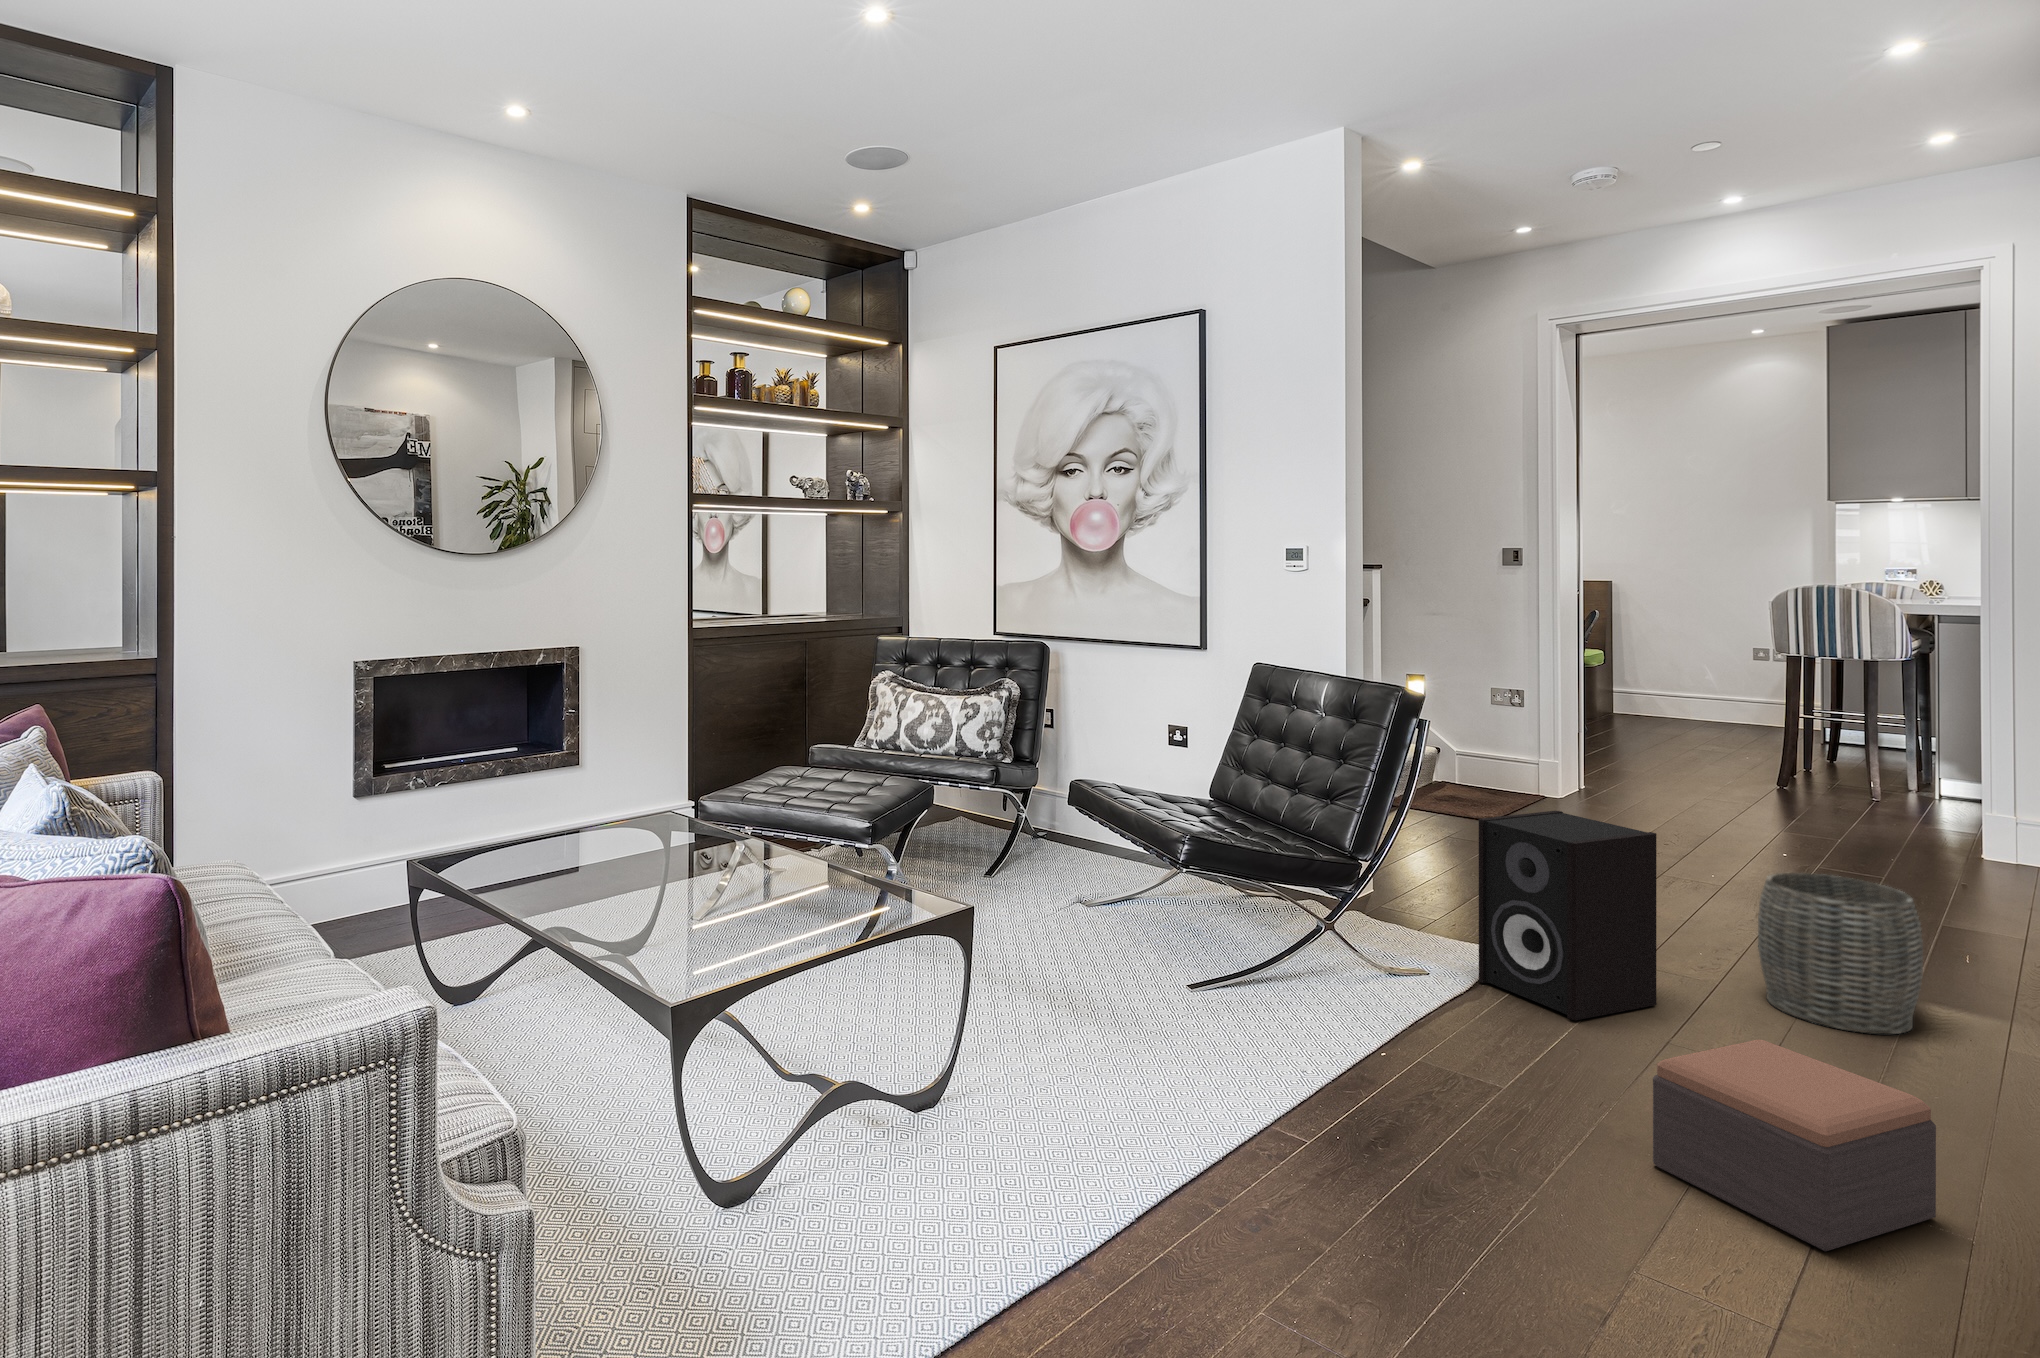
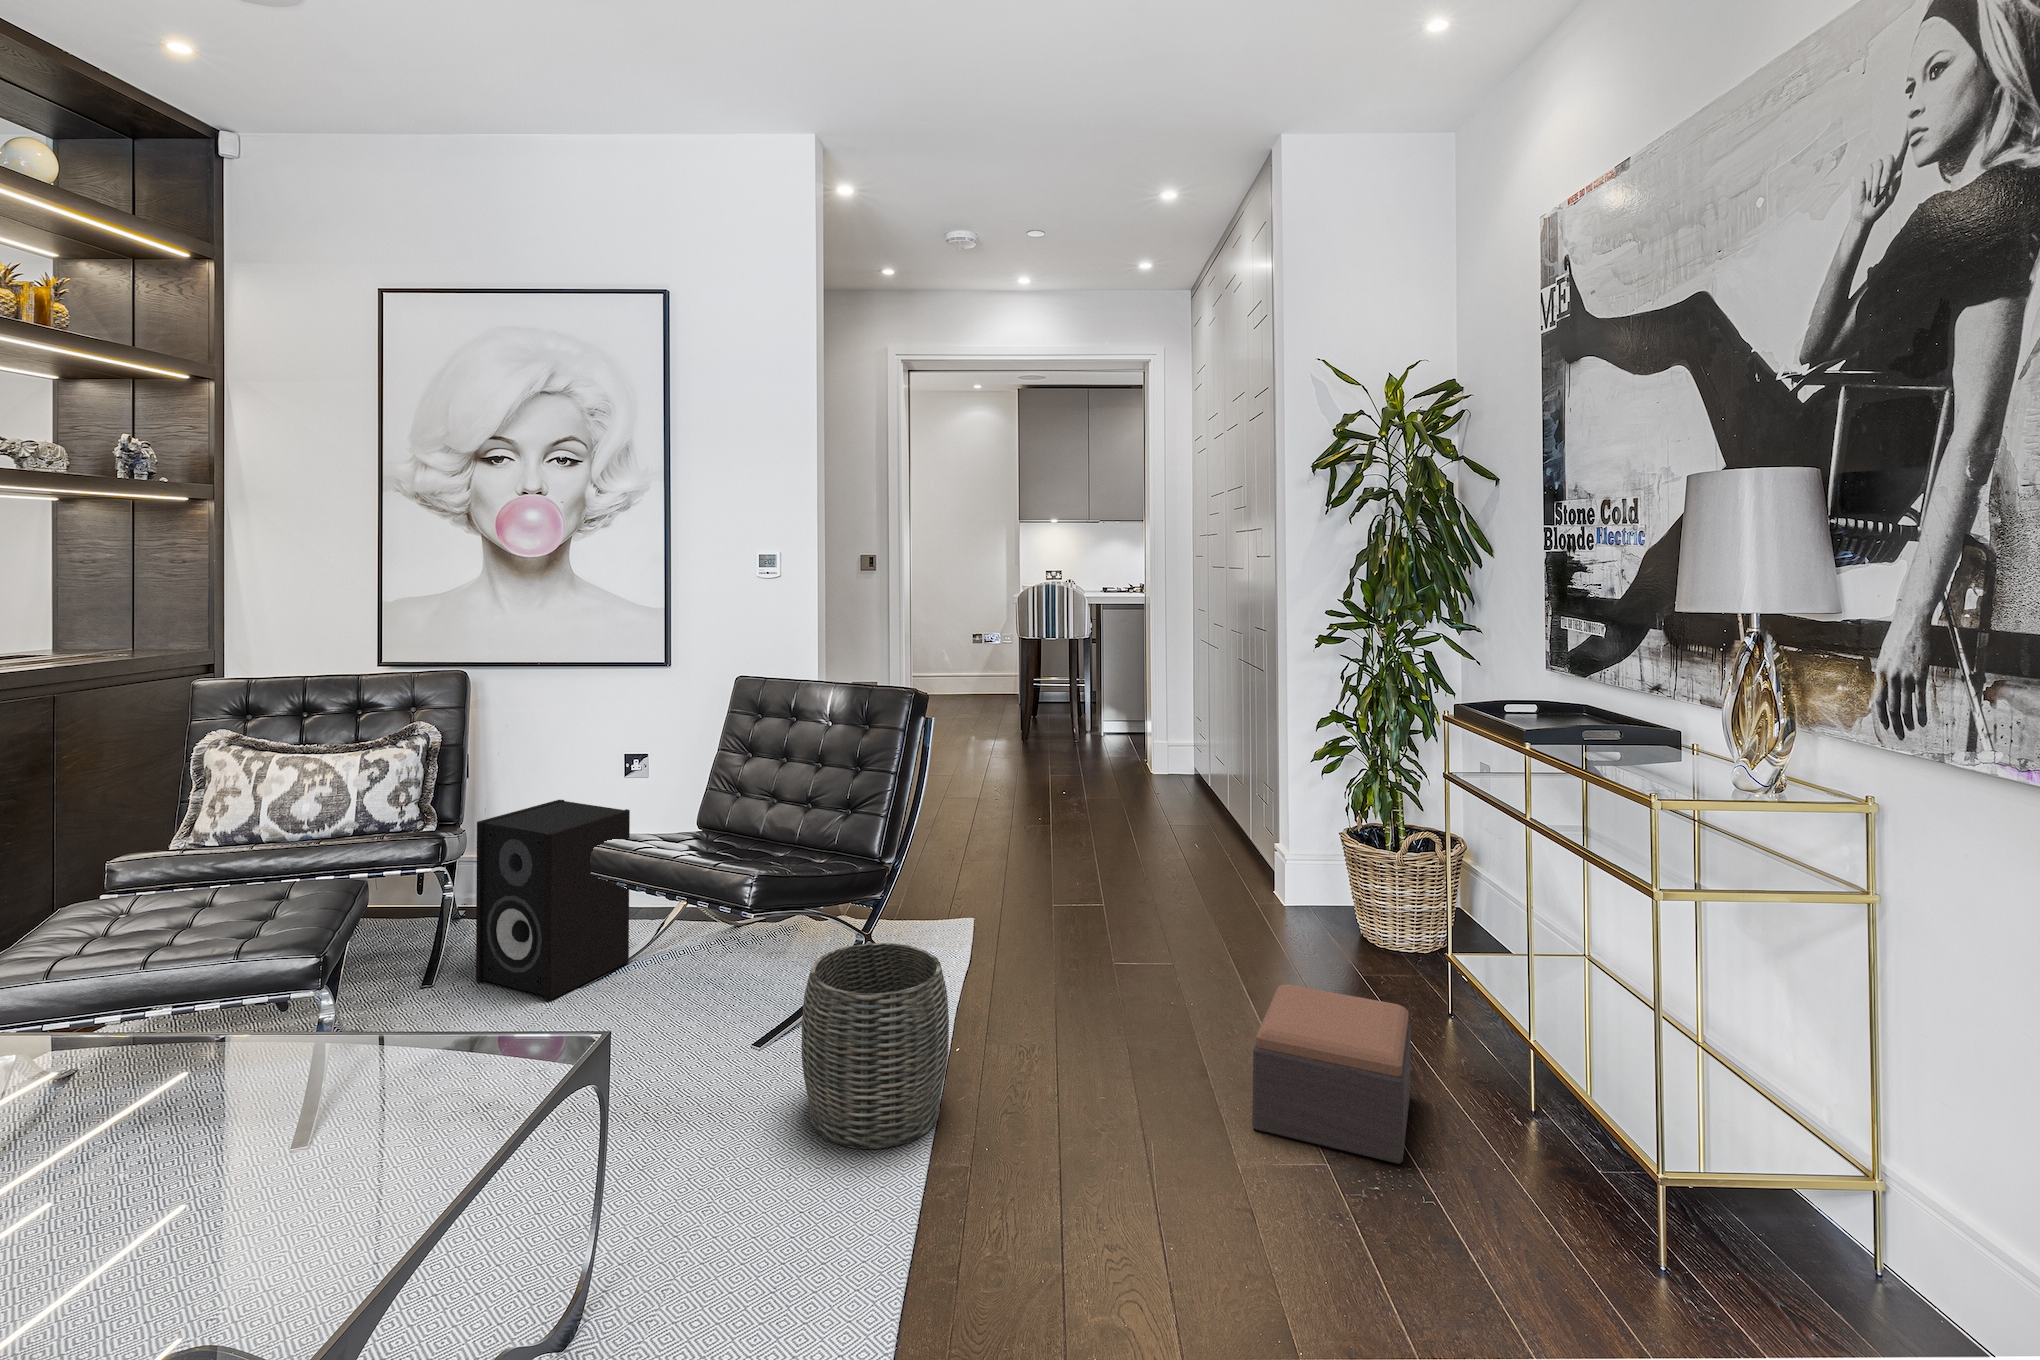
speaker: present [1479,811,1656,1020] -> present [476,800,630,1000]
woven basket: present [1758,873,1923,1034] -> present [801,943,949,1149]

